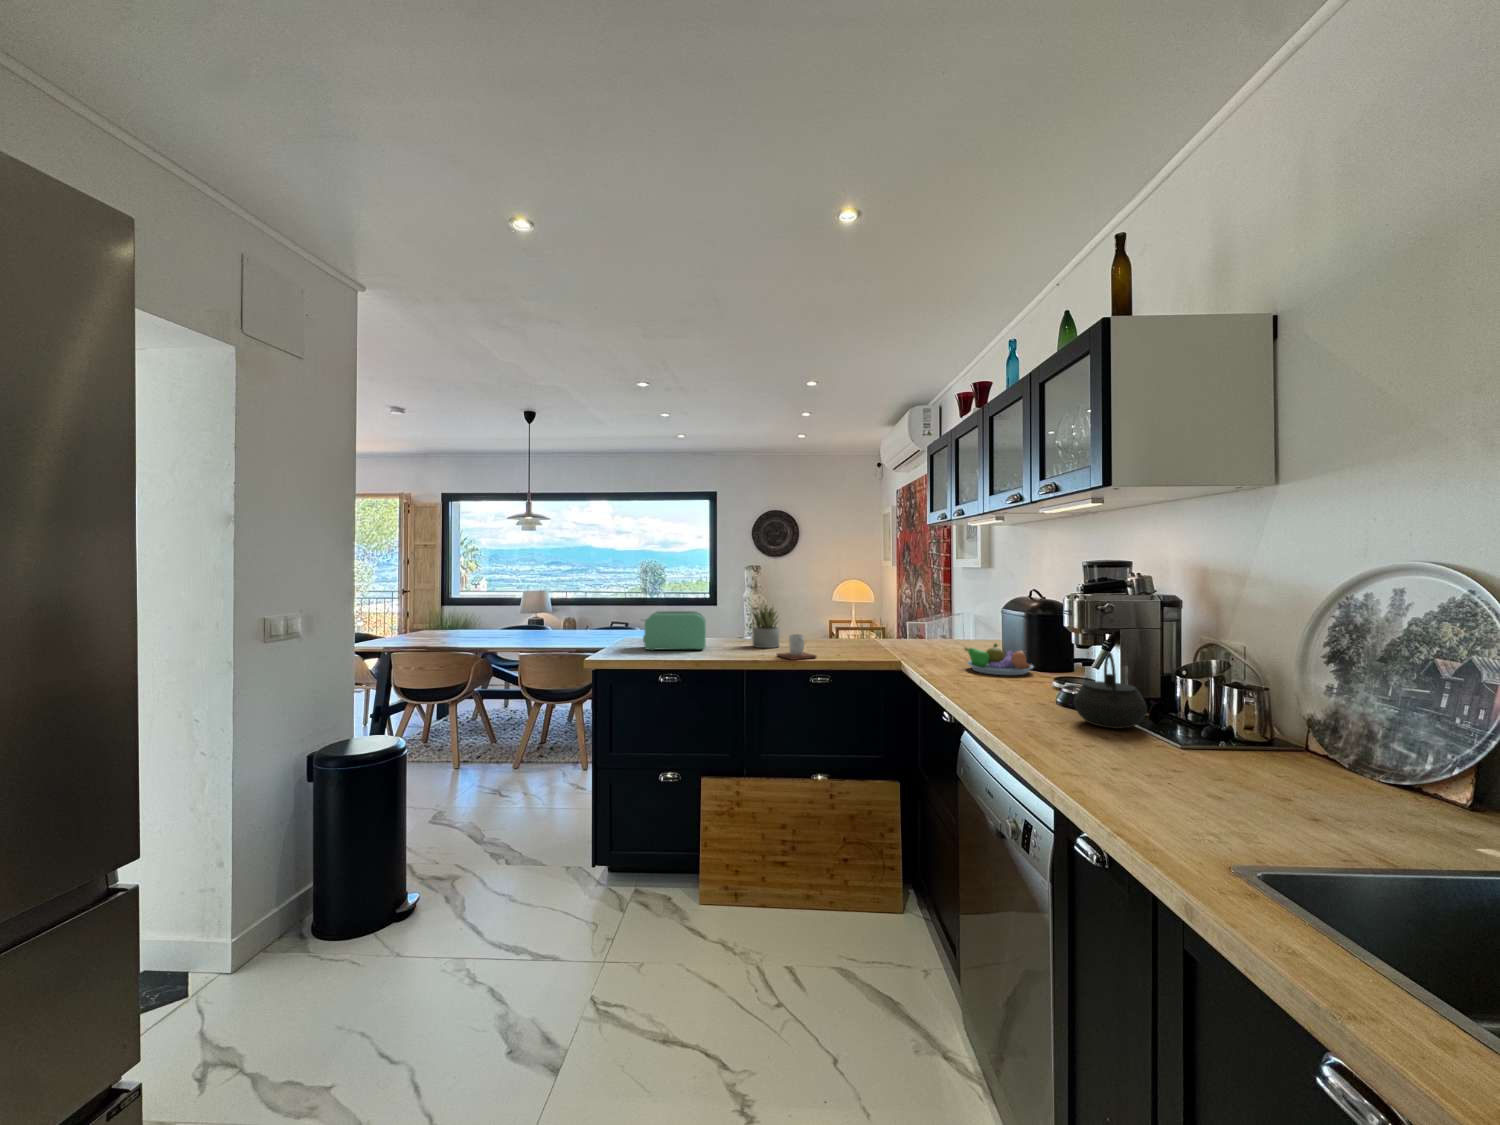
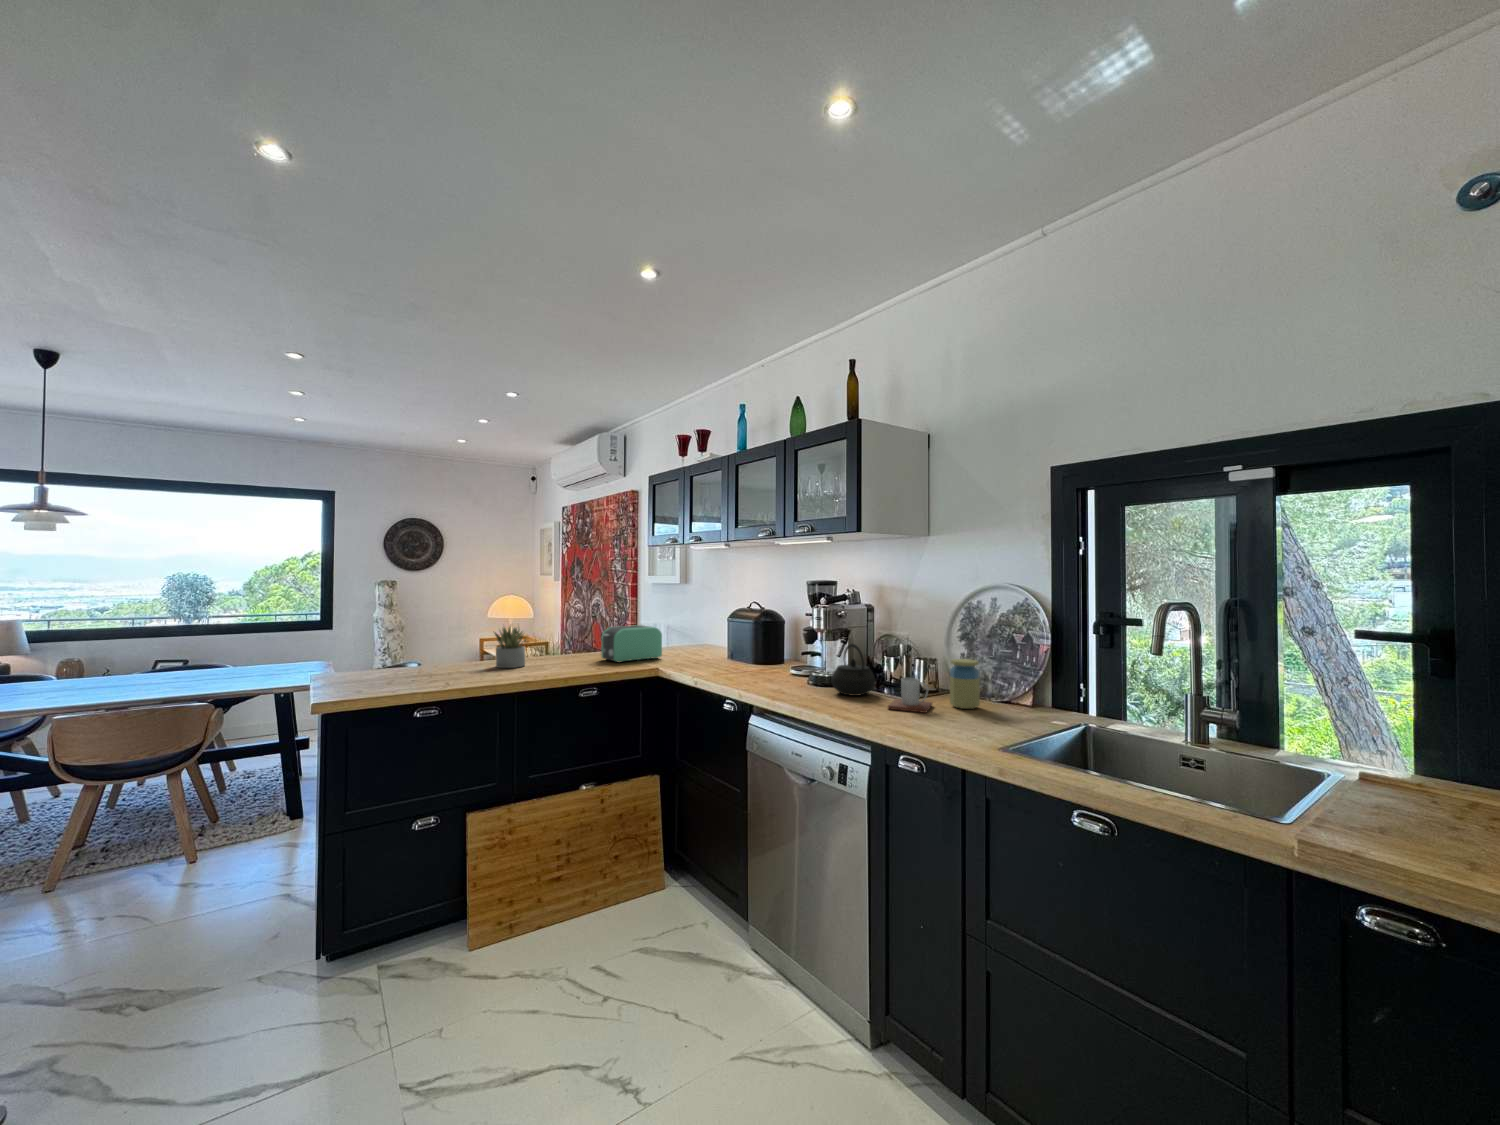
toaster: present [642,611,706,651] -> present [601,625,662,662]
mug: present [777,634,816,660] -> present [888,678,932,713]
fruit bowl: present [965,644,1033,675] -> none [707,645,761,670]
jar: none [1261,692,1323,782] -> present [950,659,980,709]

